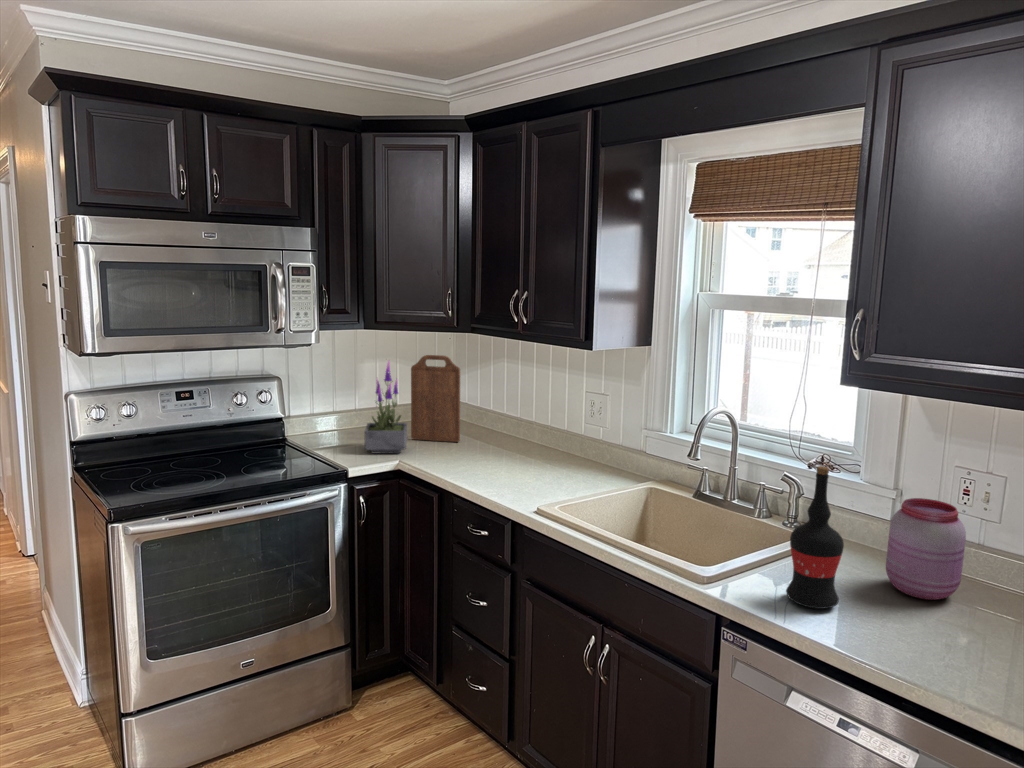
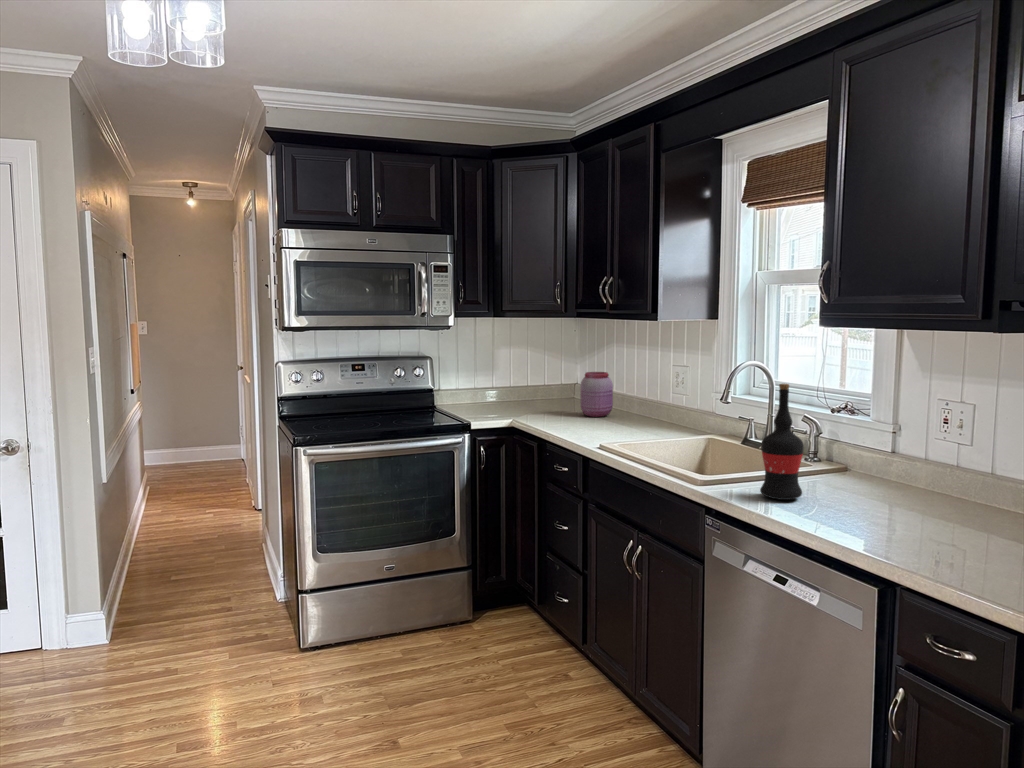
cutting board: present [411,355,460,442] -> none [532,339,572,412]
potted plant: present [364,362,407,453] -> none [489,340,526,417]
jar: present [886,498,966,600] -> present [580,372,613,417]

